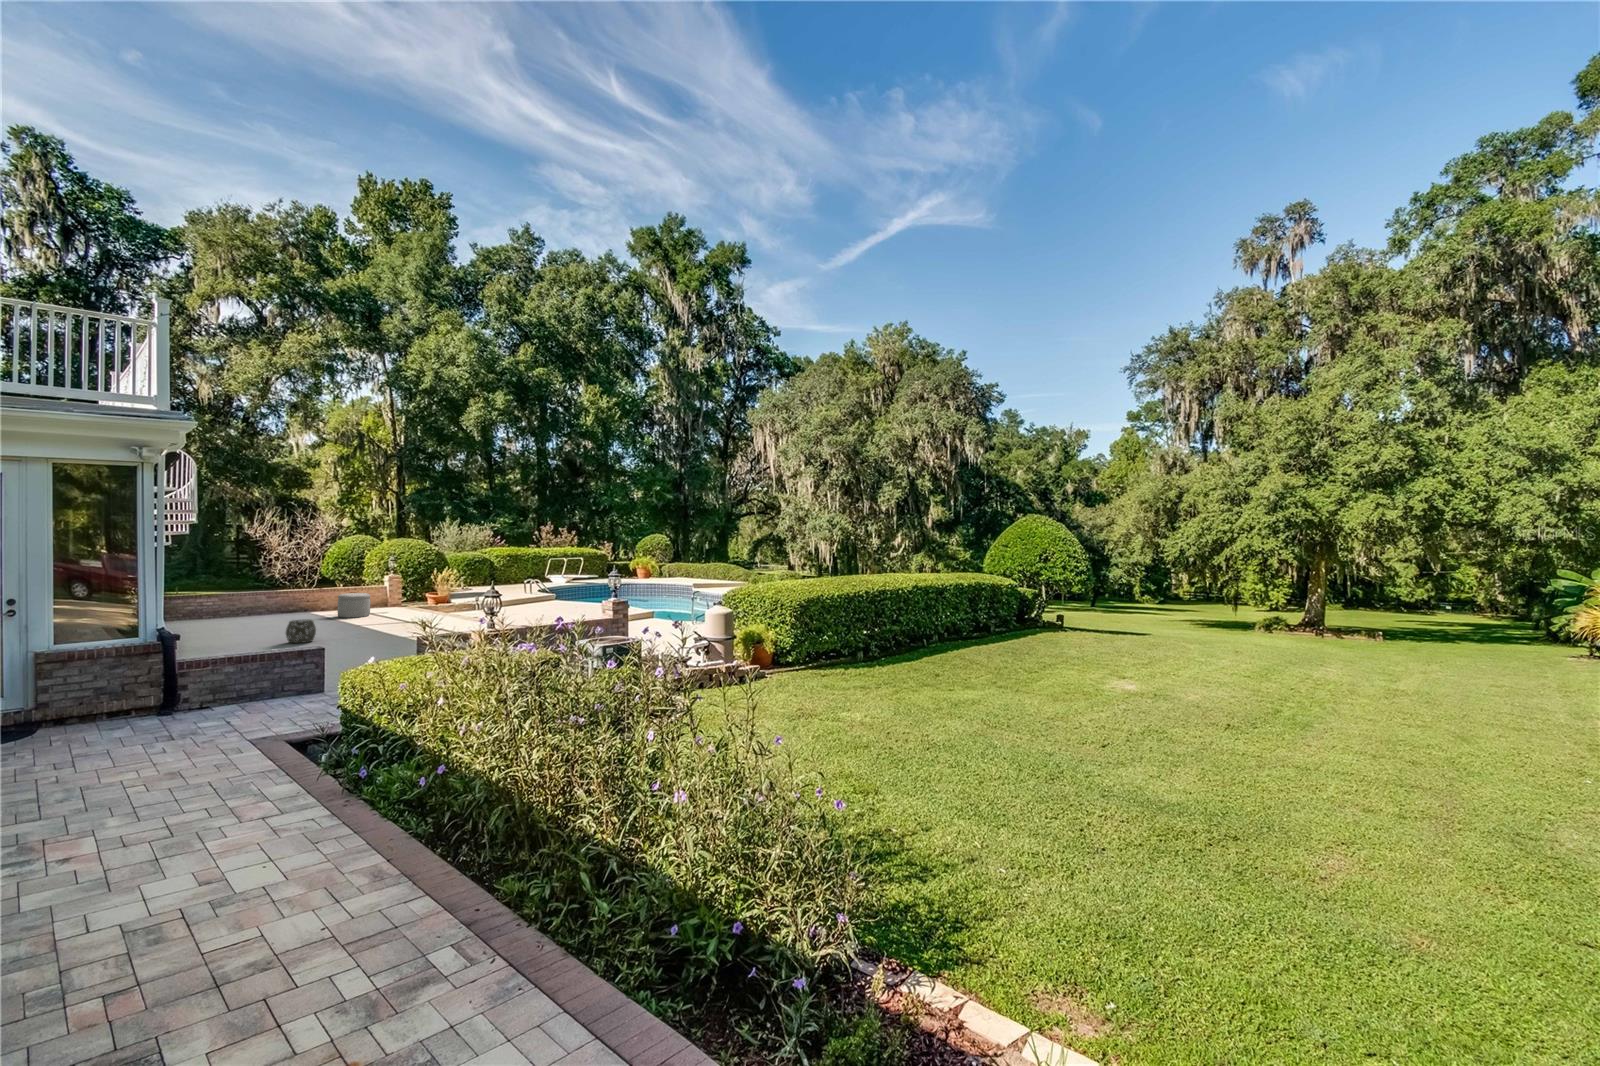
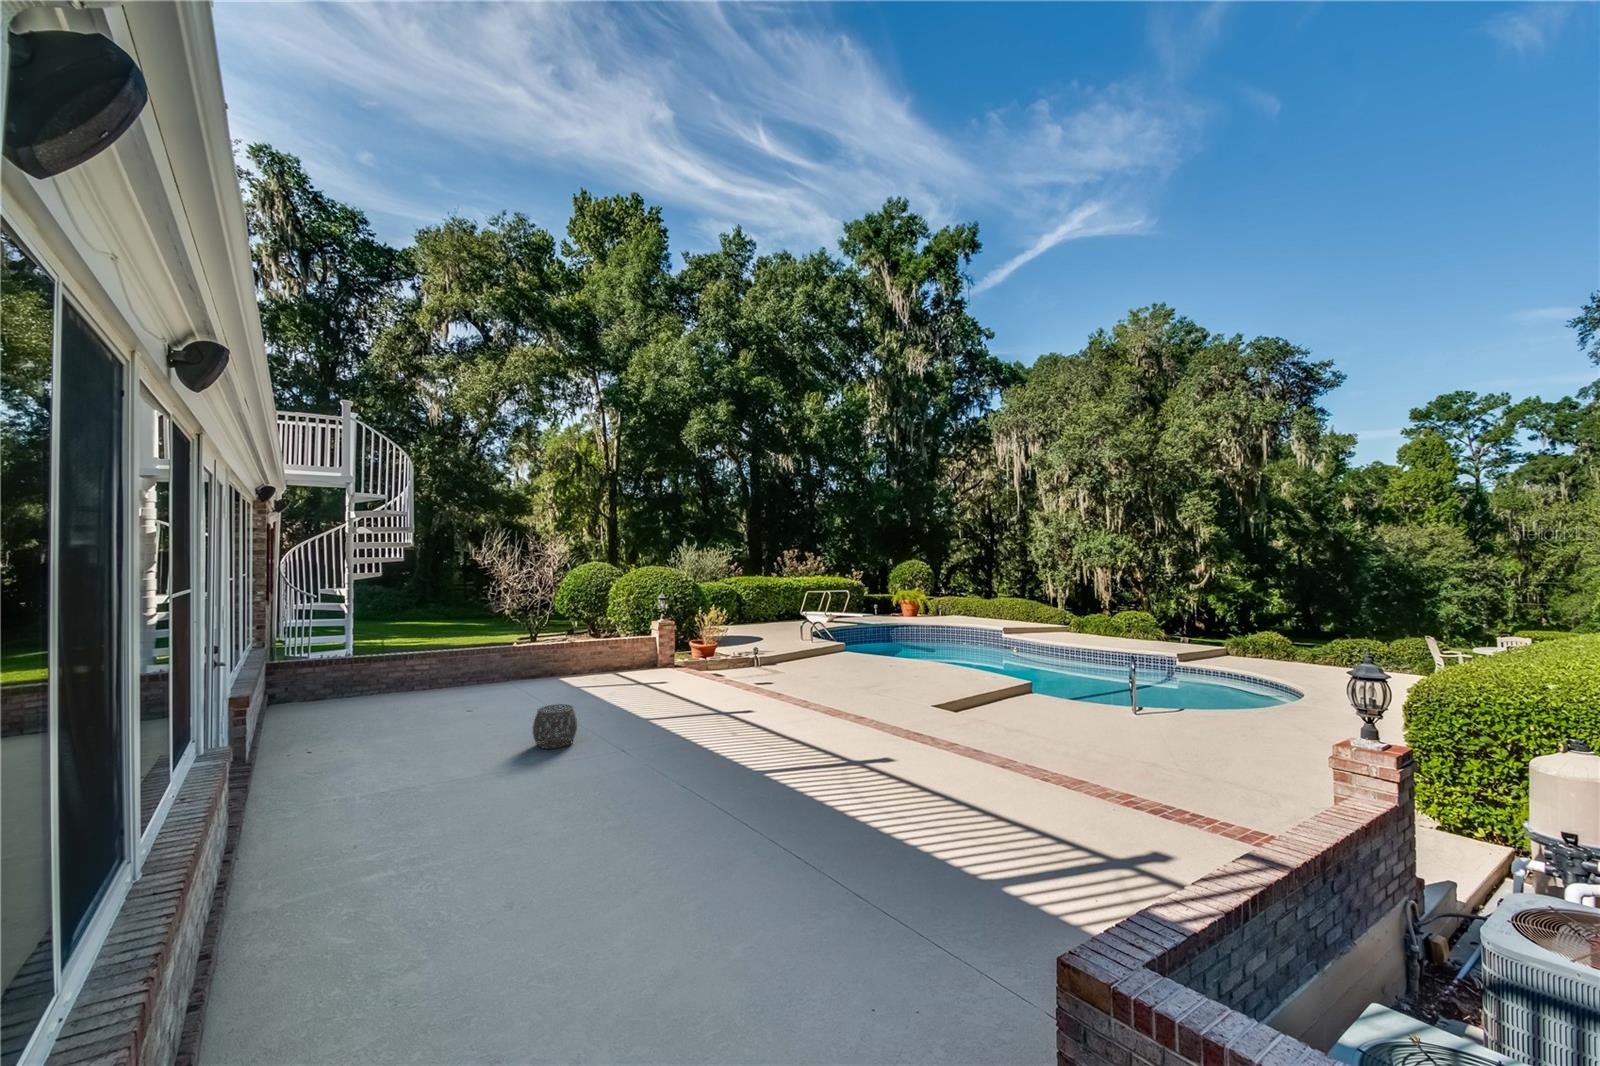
ottoman: present [338,593,371,618] -> none [585,642,625,678]

